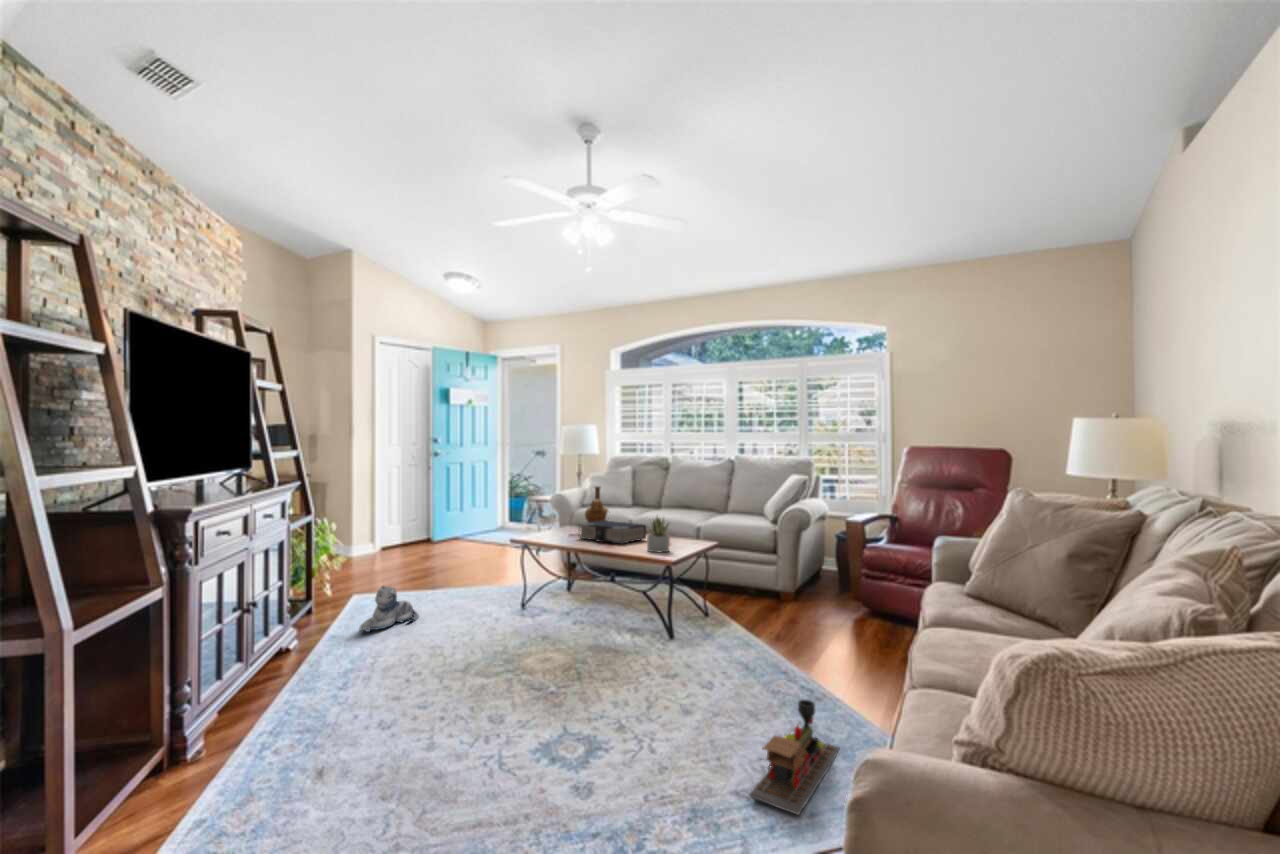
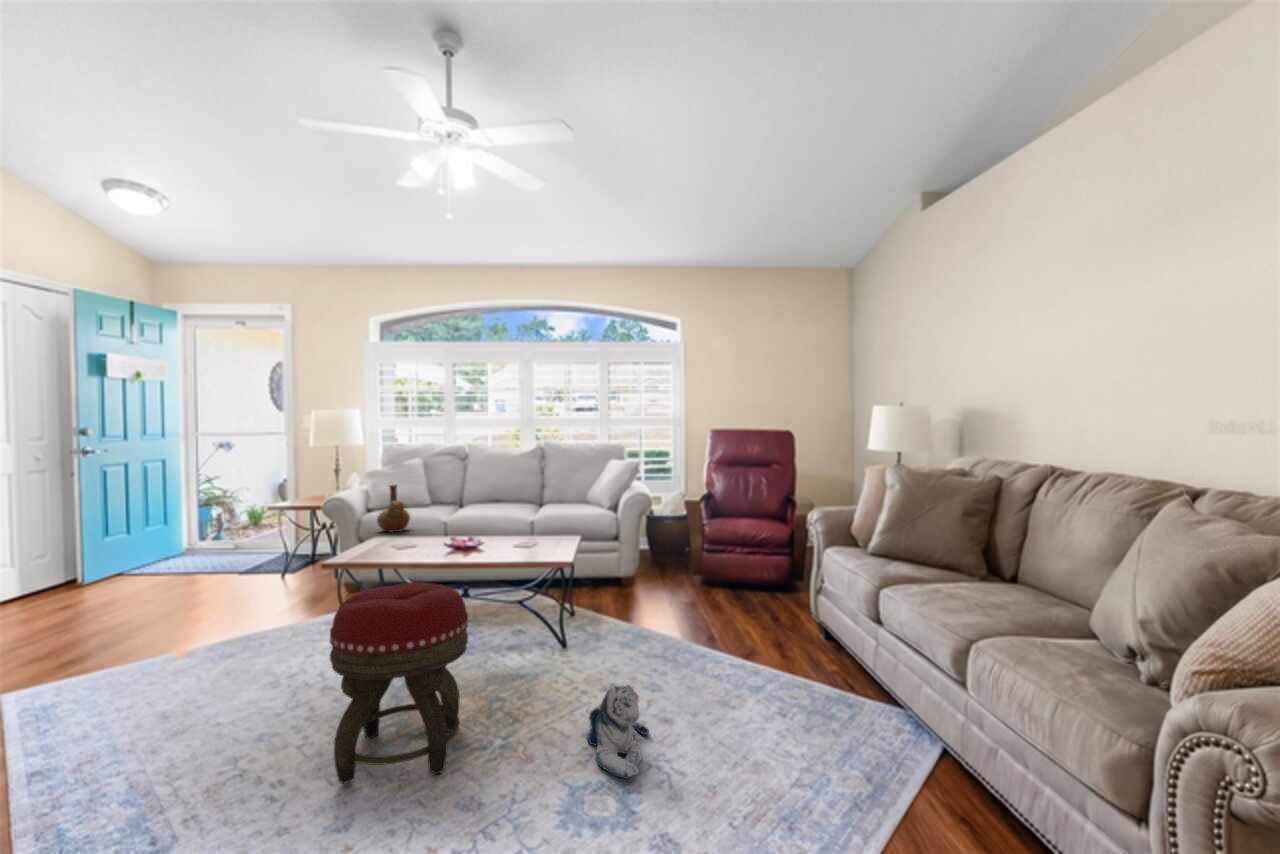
succulent plant: present [647,518,670,552] -> none [527,514,554,557]
book: present [578,521,646,543] -> none [419,526,499,553]
footstool: none [442,552,545,695] -> present [330,582,468,784]
plush toy: present [359,586,419,632] -> present [587,686,649,779]
toy train: present [749,700,839,815] -> none [776,677,858,787]

